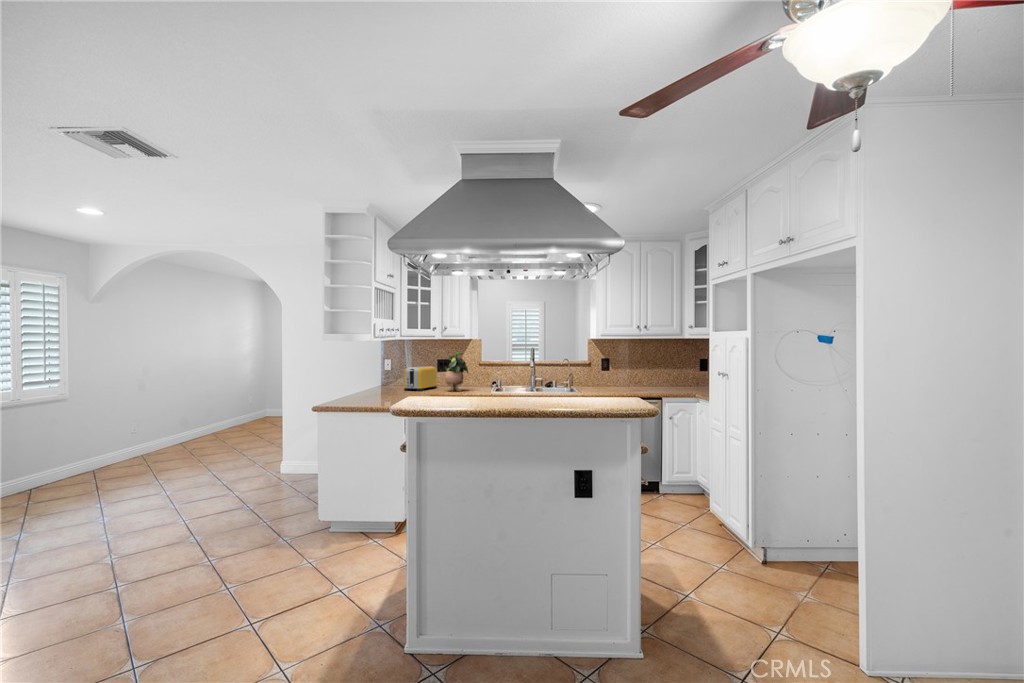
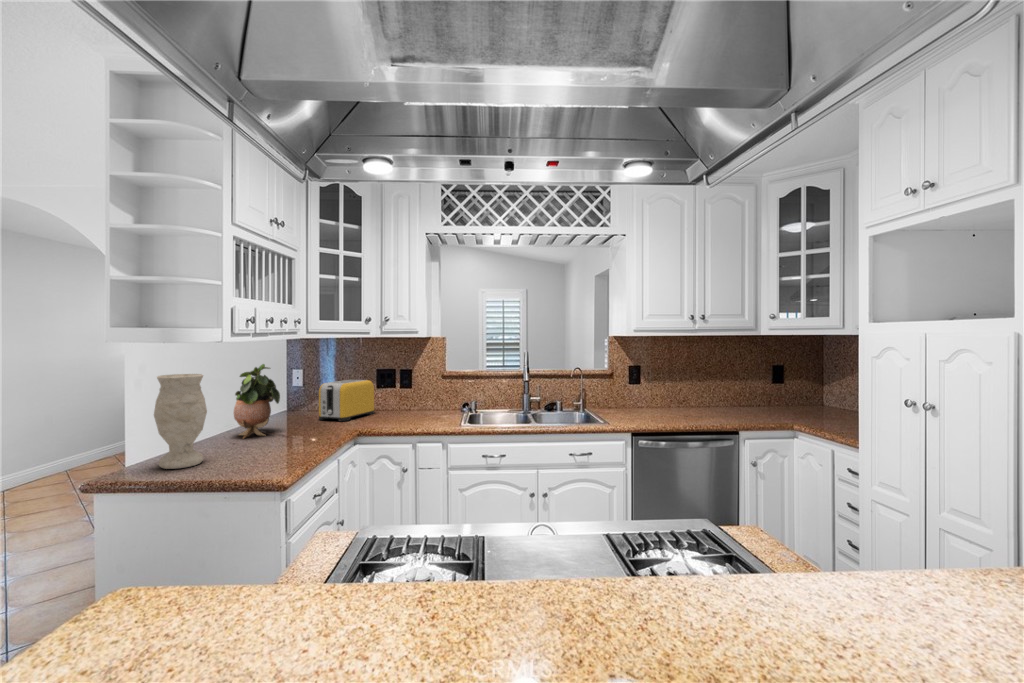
potted plant: present [445,352,468,392] -> present [234,364,280,438]
vase: none [335,359,360,407] -> present [154,374,207,469]

